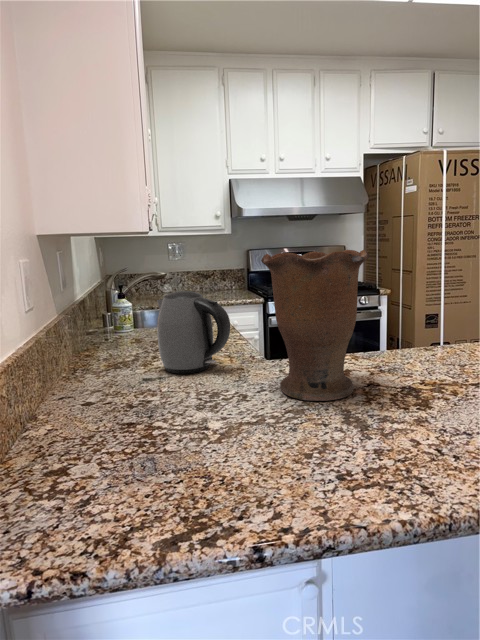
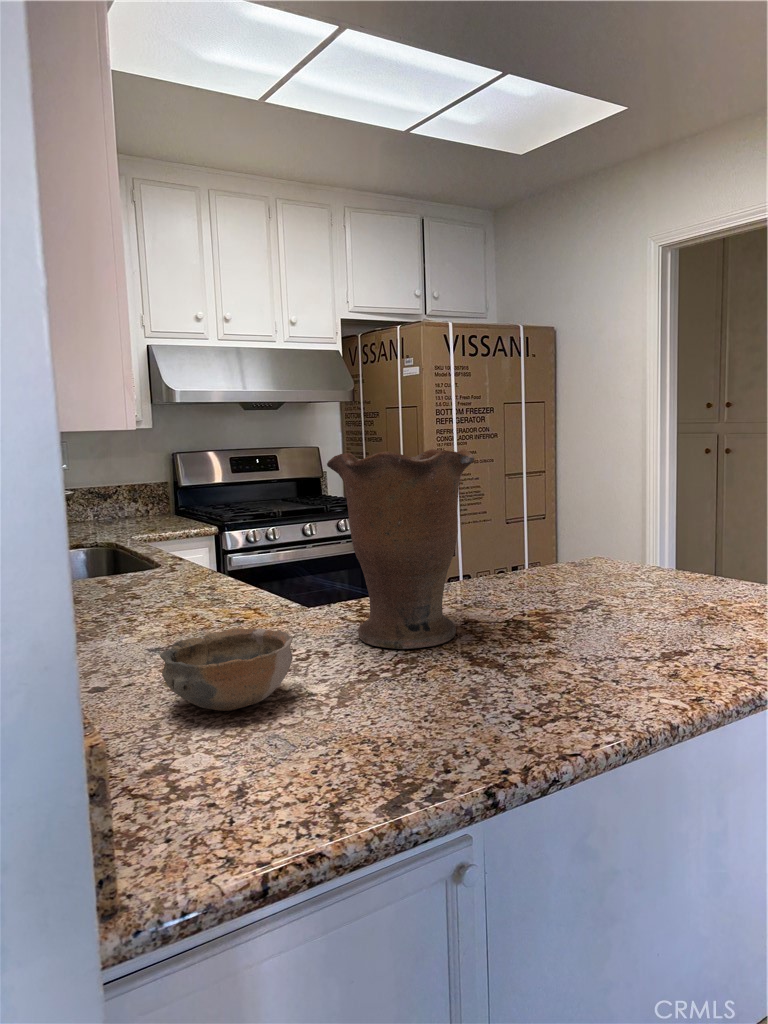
kettle: present [157,291,230,374] -> none [135,511,263,640]
bowl: none [111,374,201,430] -> present [160,628,293,711]

